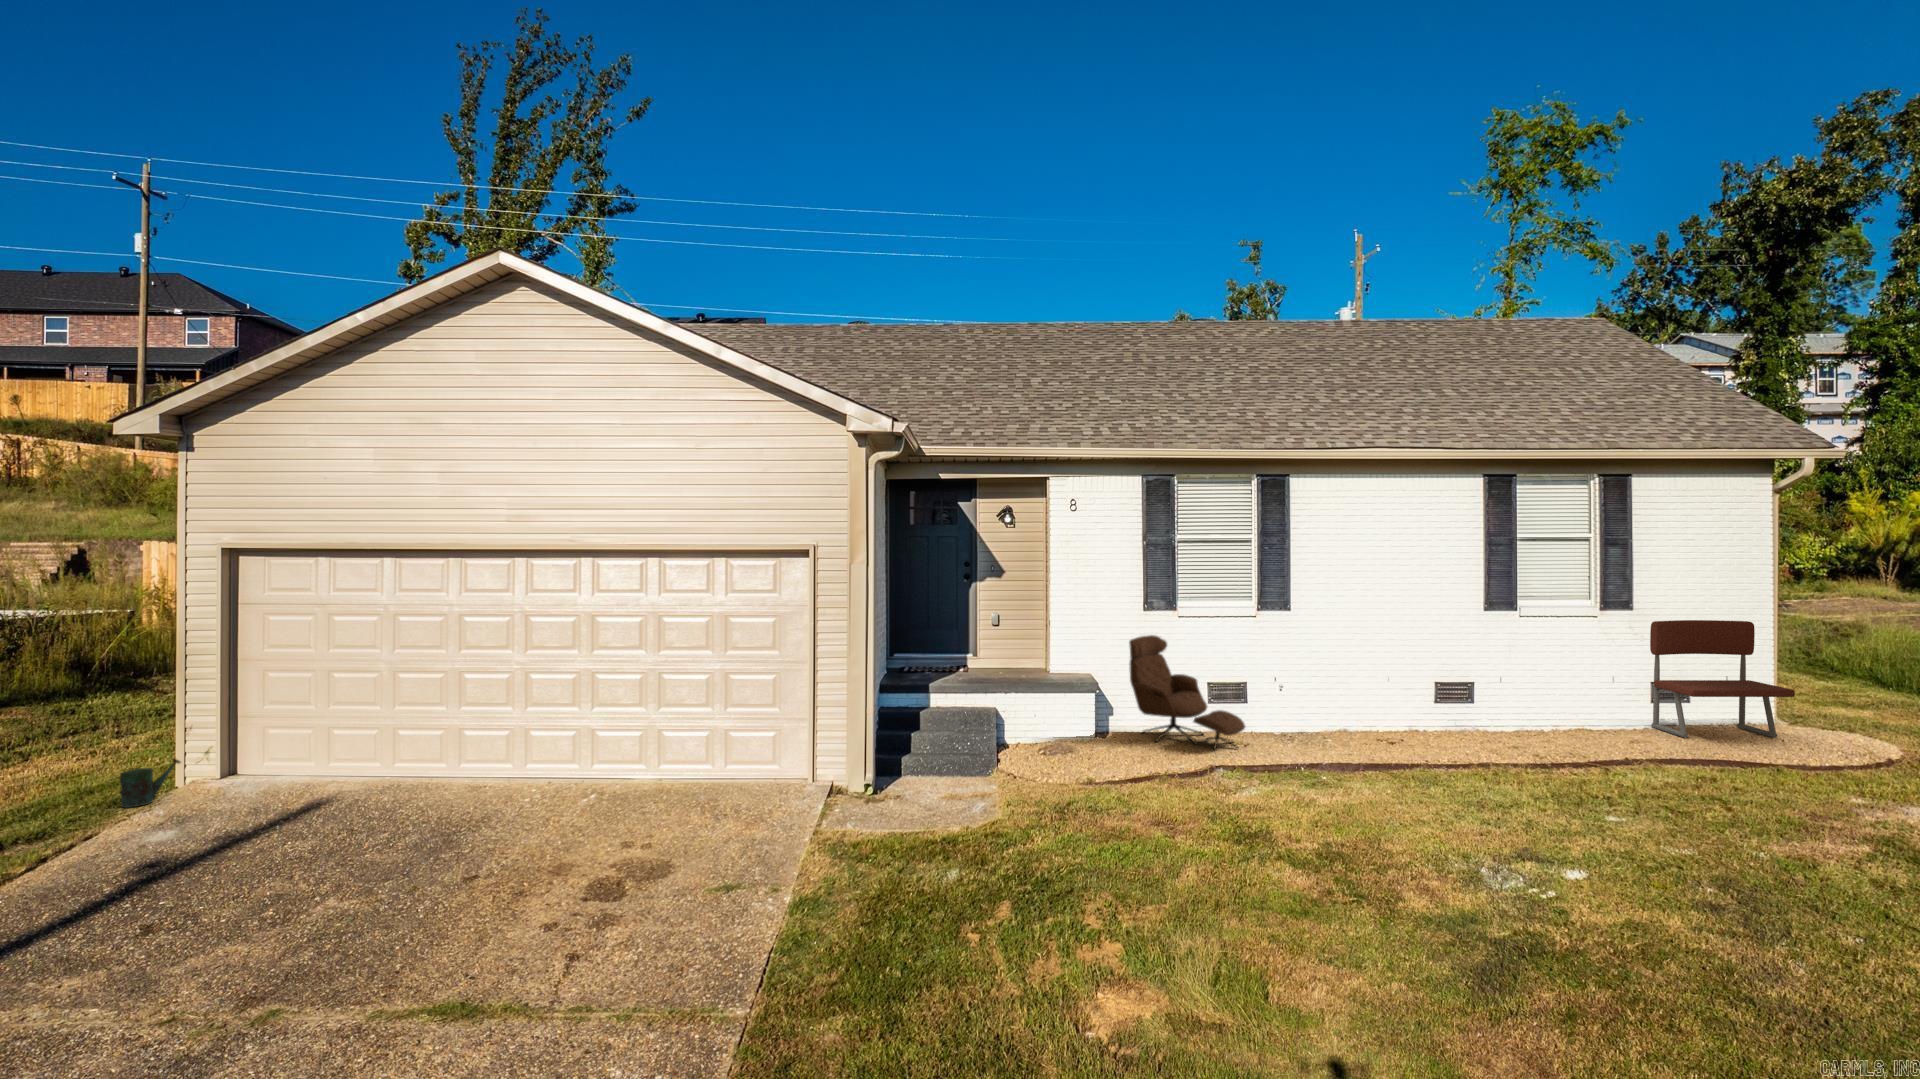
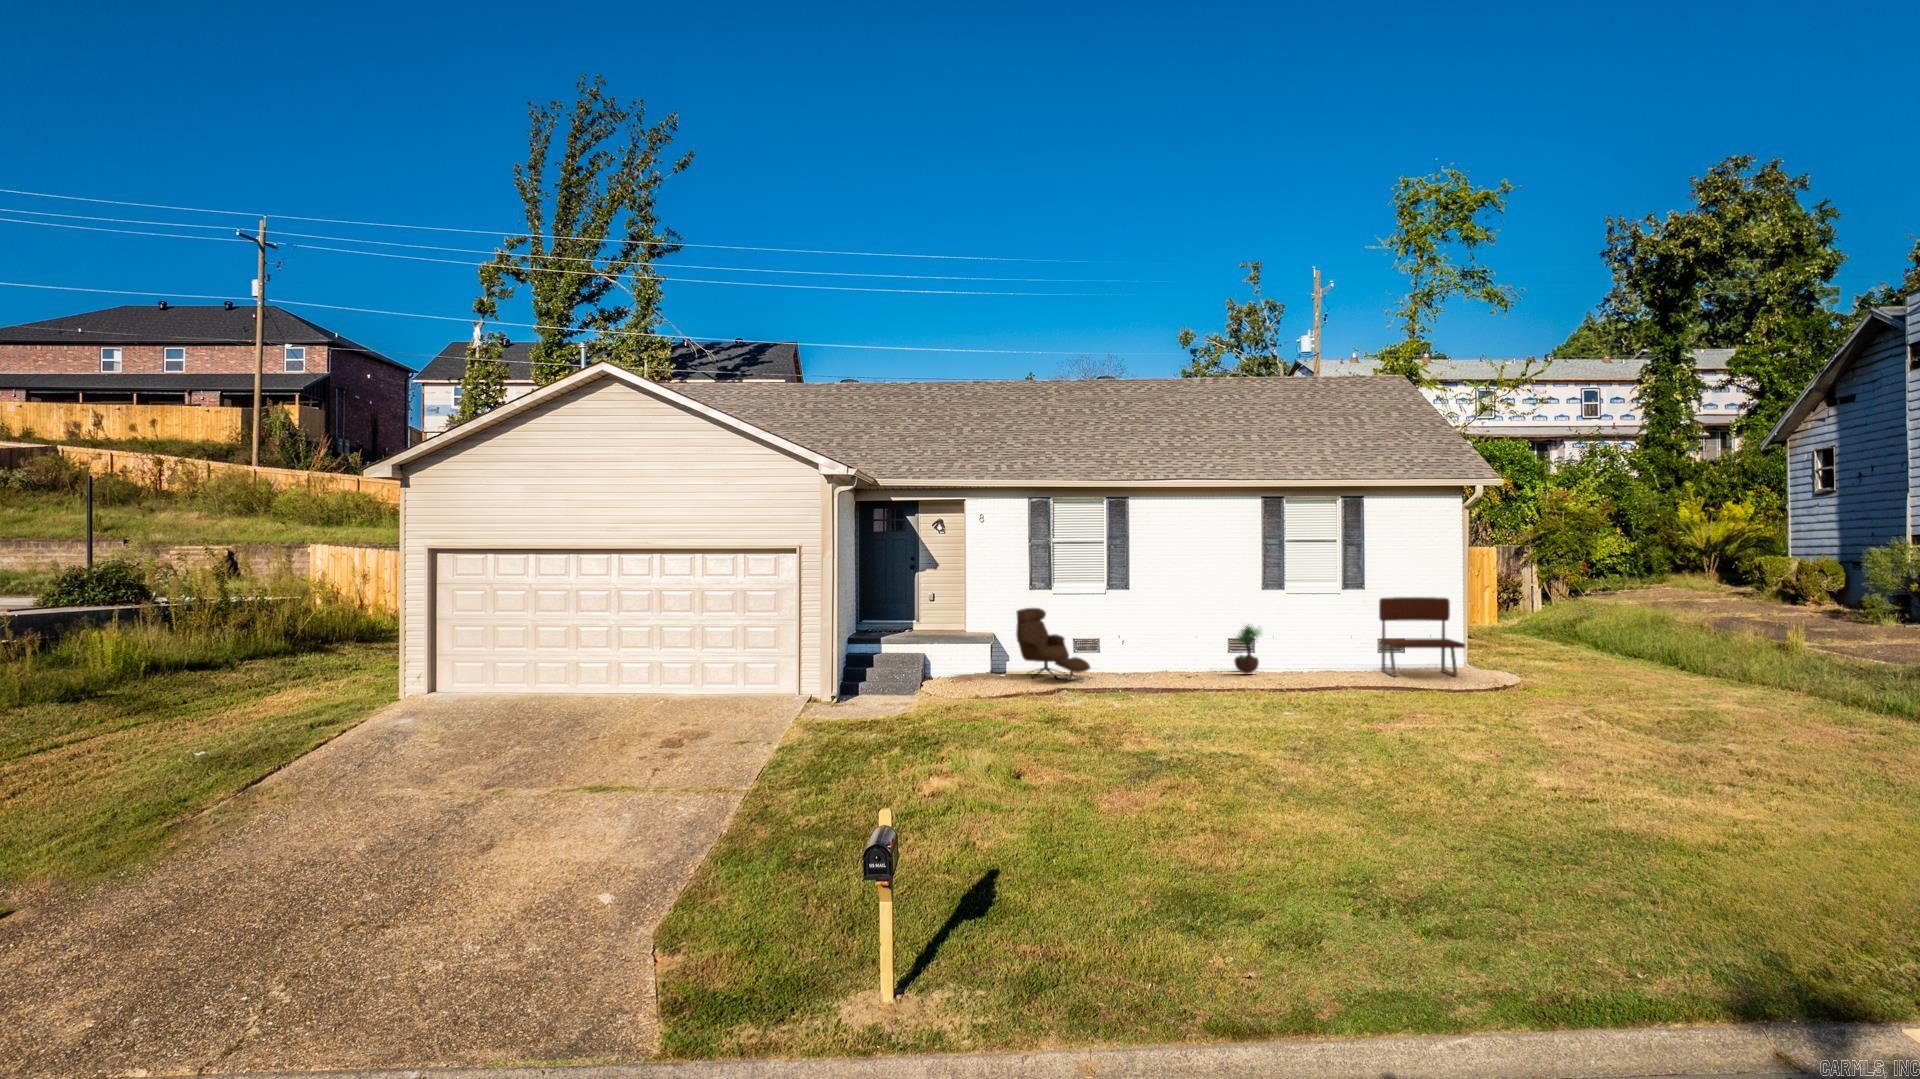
potted tree: none [1444,655,1494,732] -> present [1235,624,1260,674]
watering can: present [110,759,181,808] -> none [370,679,408,707]

